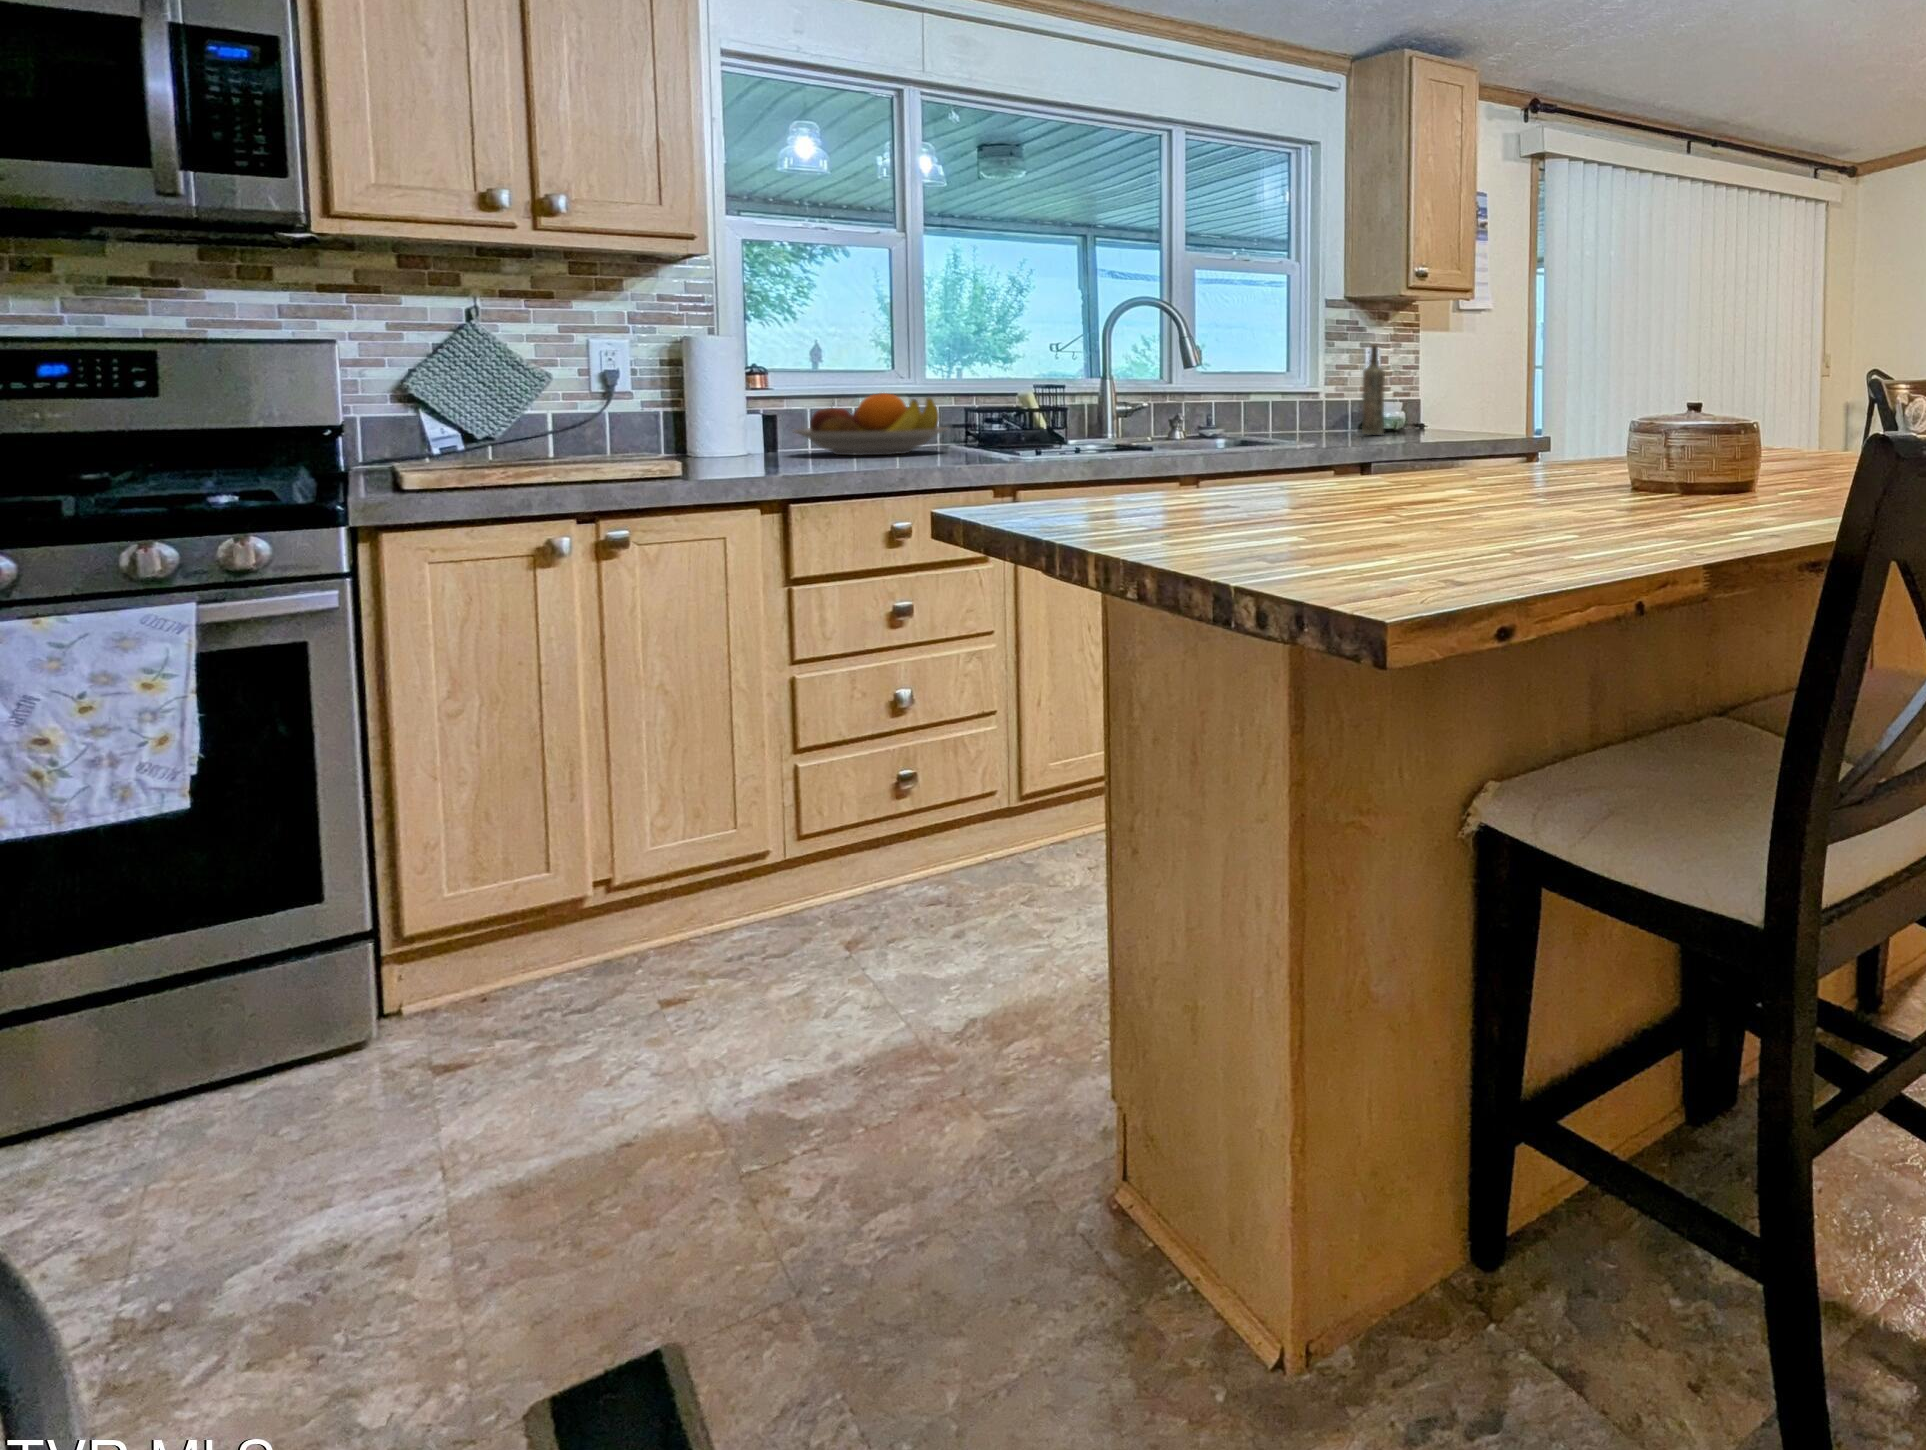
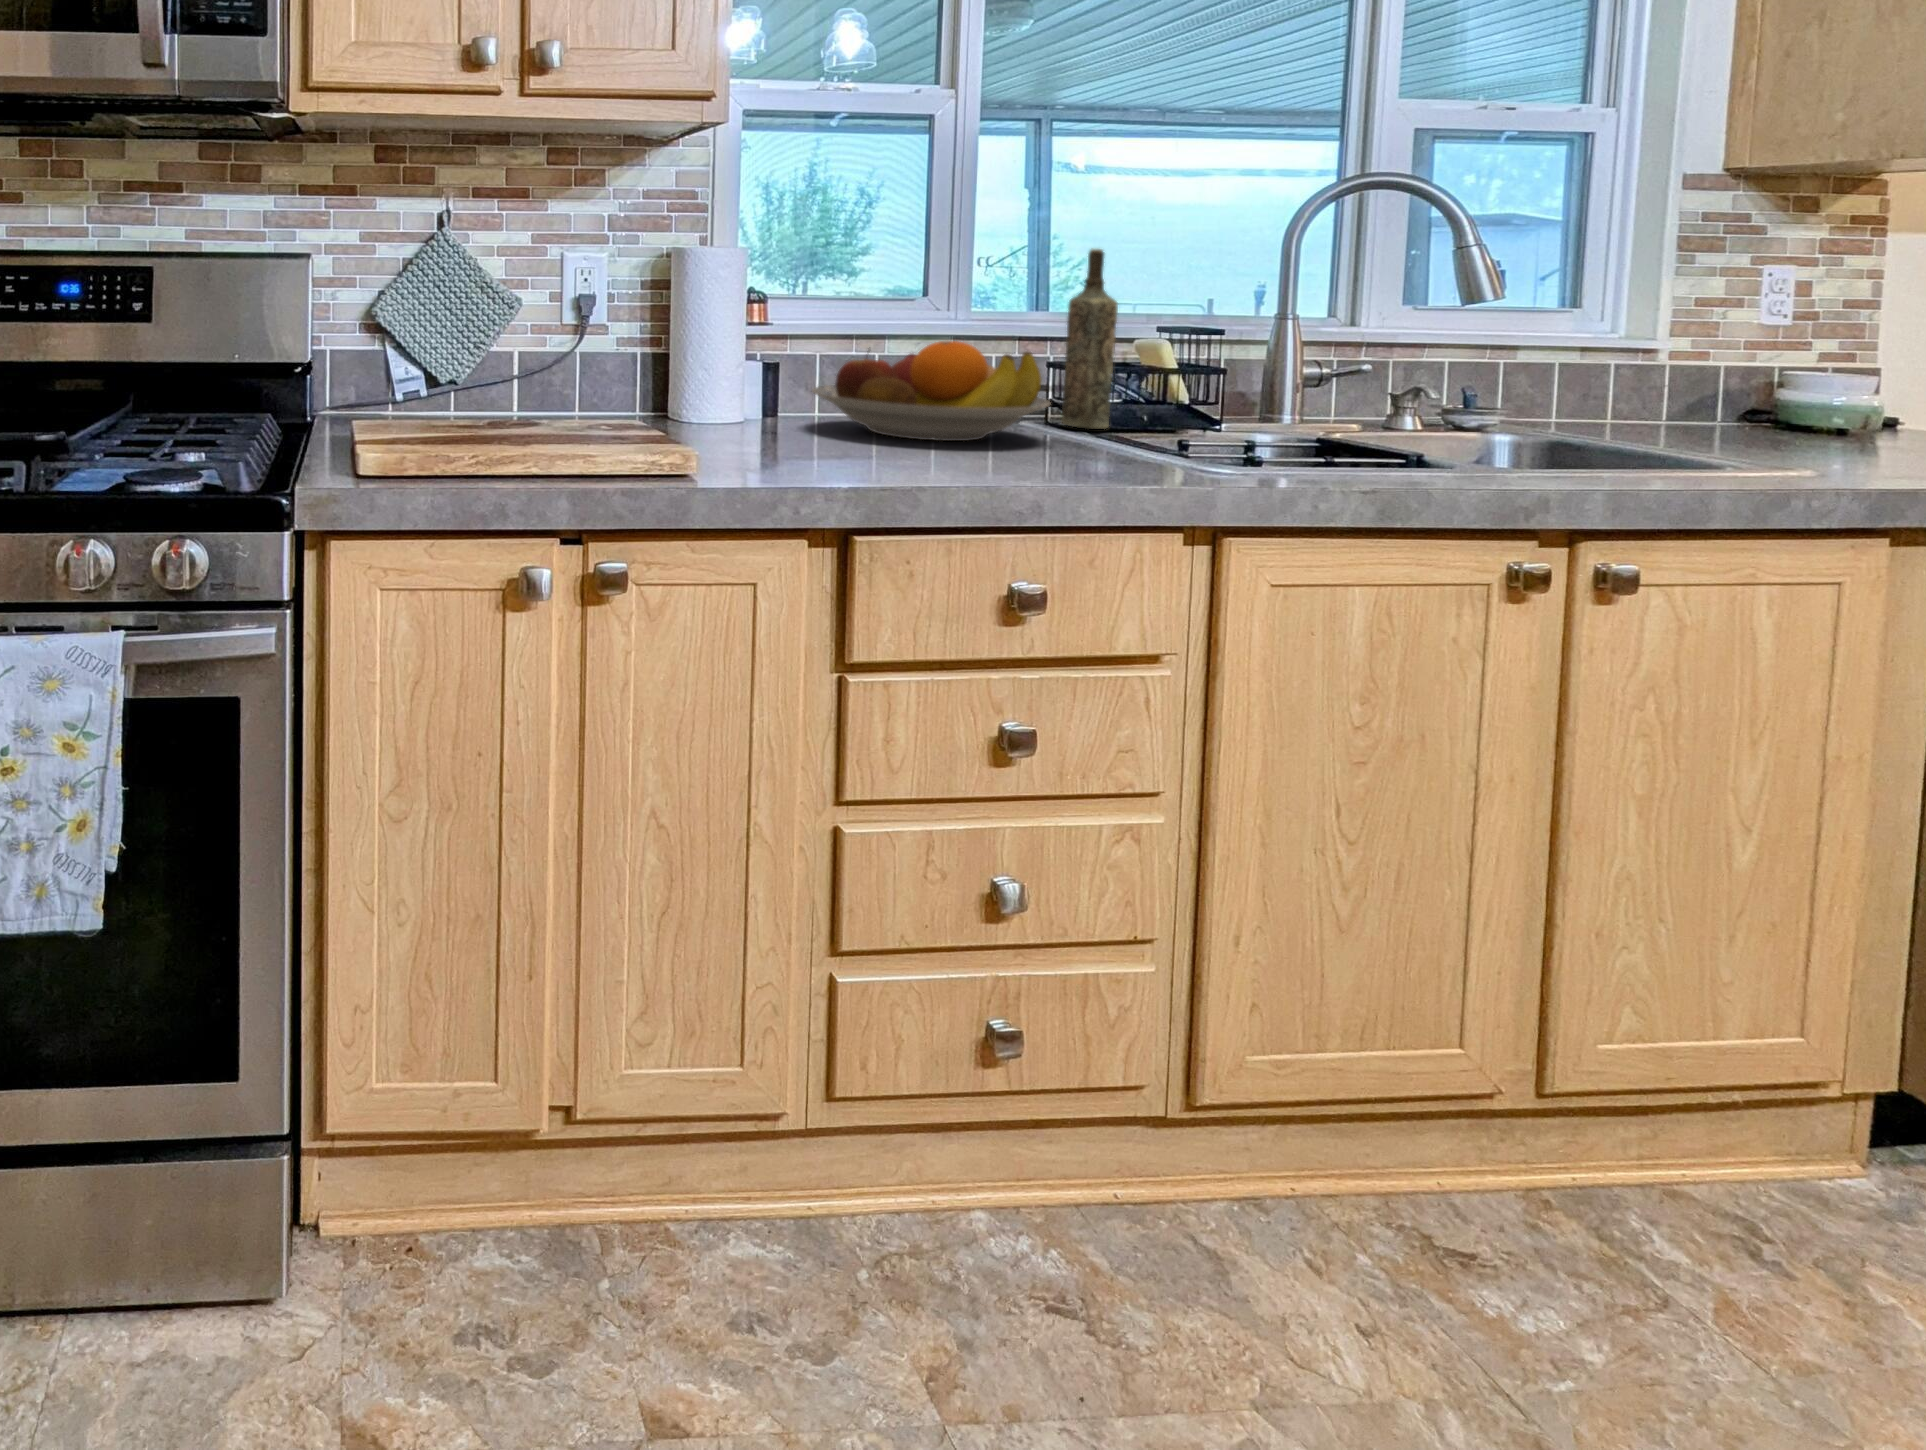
bottle: present [1362,344,1385,435] -> present [1061,249,1118,429]

